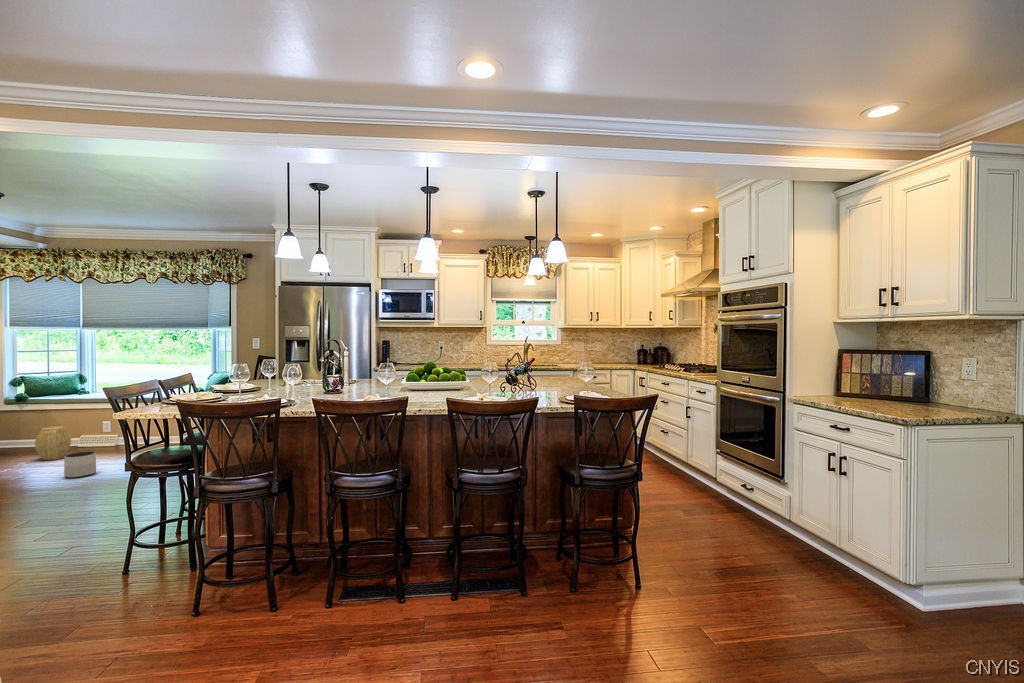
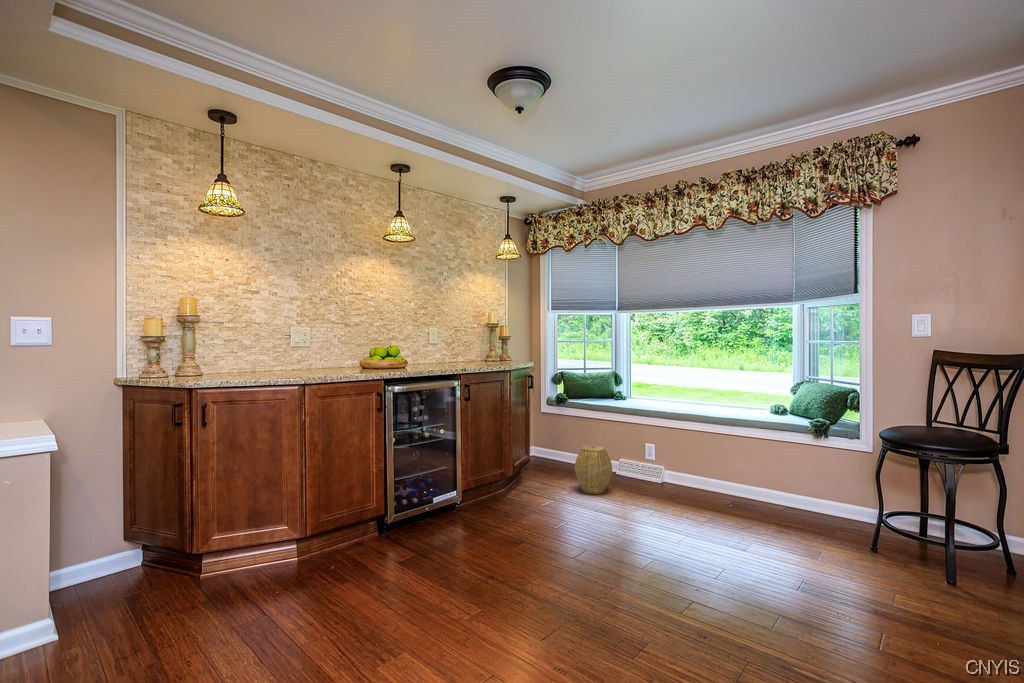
planter: present [64,451,96,478] -> none [617,506,658,555]

